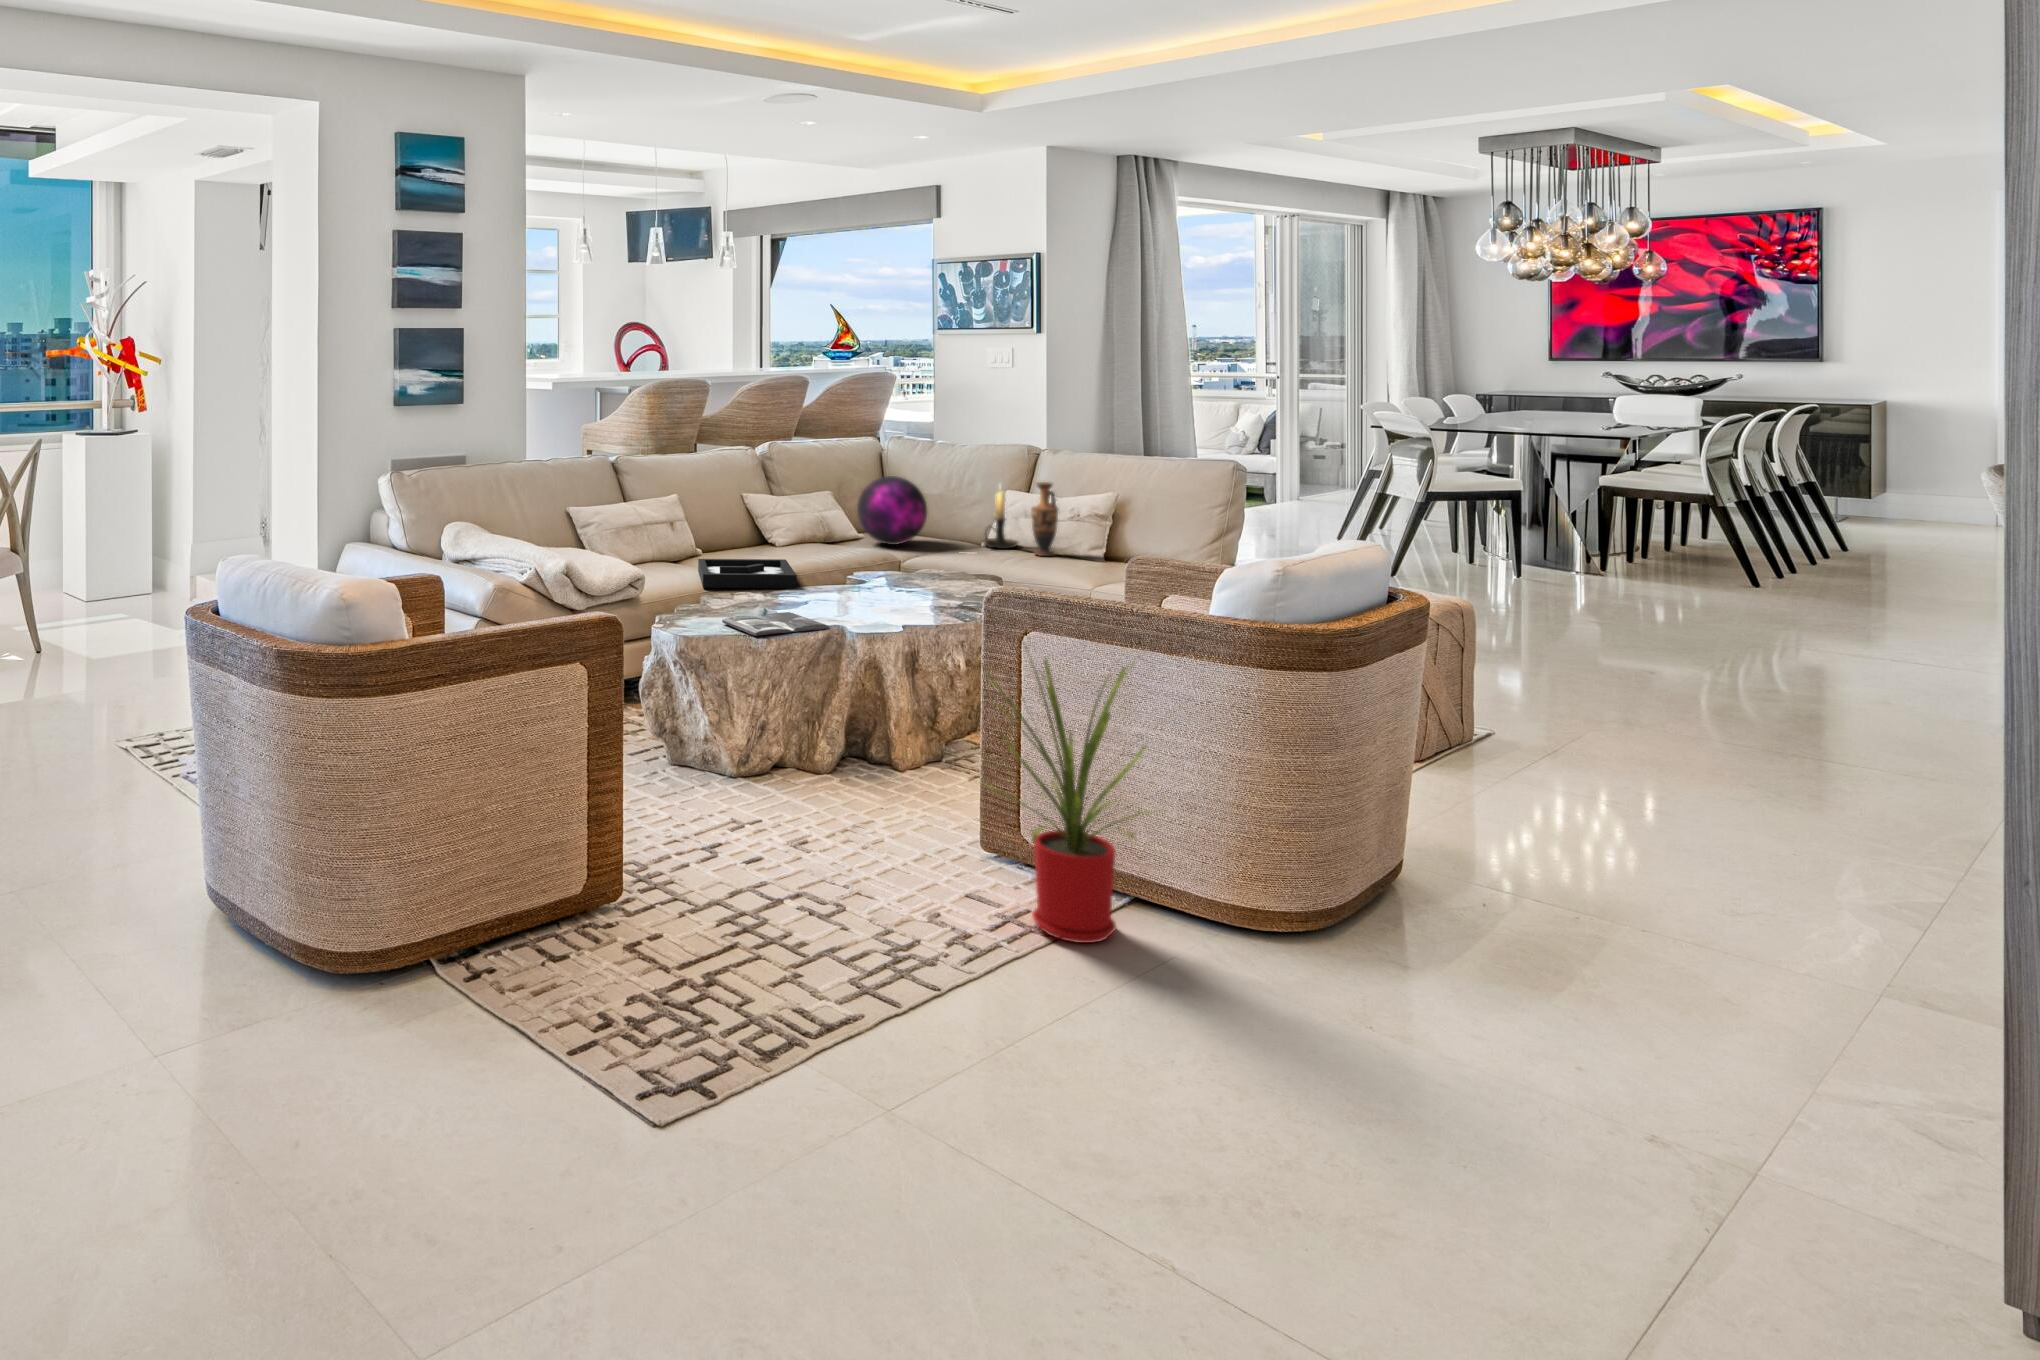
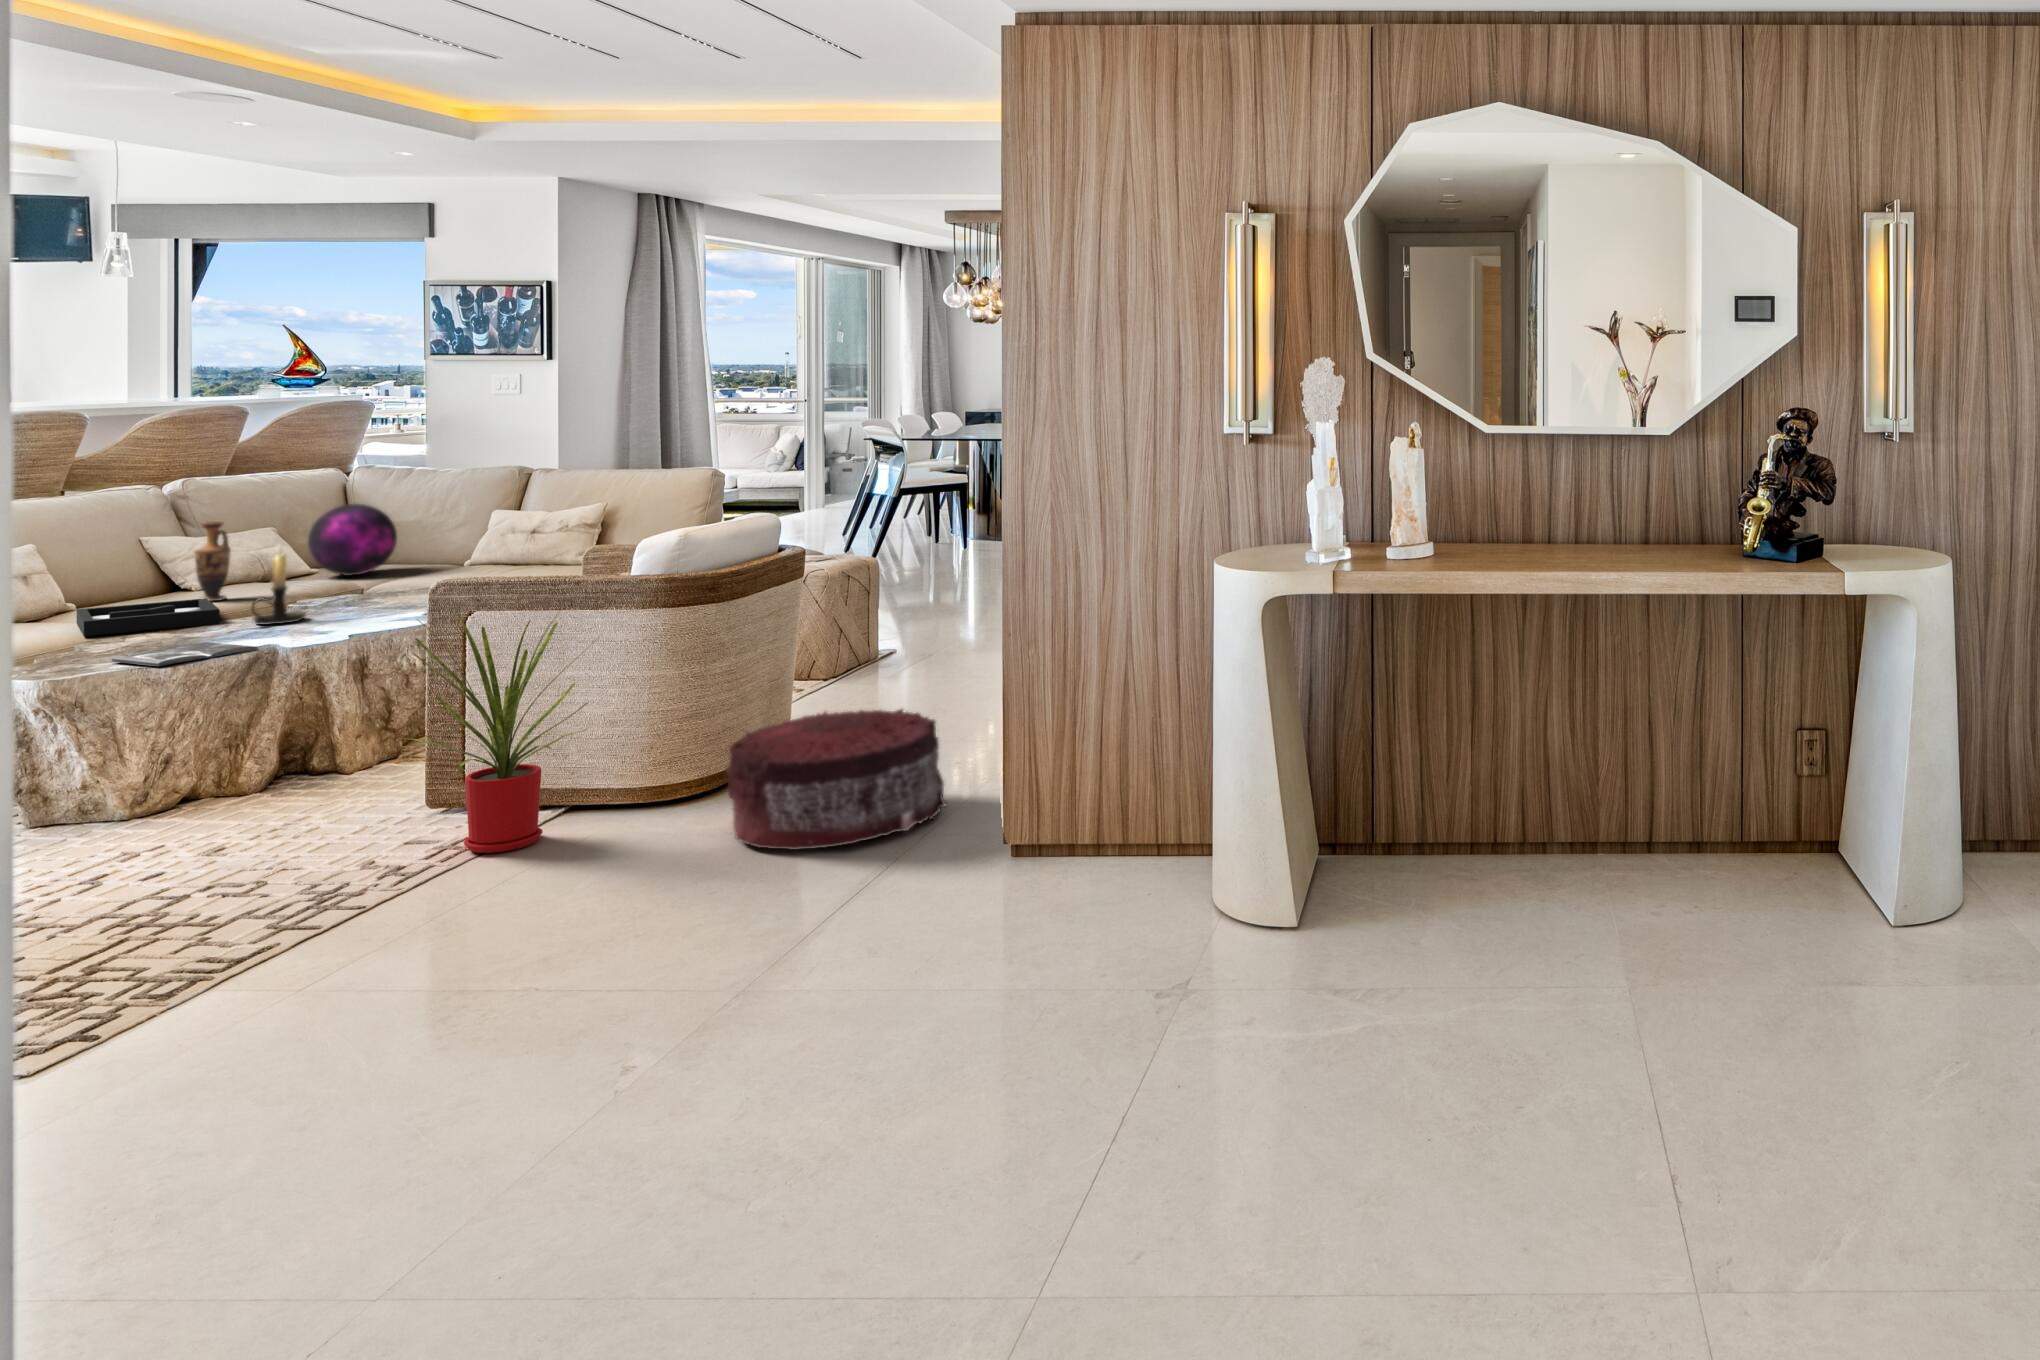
vase: present [1031,482,1058,556] -> present [194,521,231,601]
candle holder: present [983,485,1018,549] -> present [252,545,306,625]
pouf: none [1358,854,1733,1112] -> present [726,709,946,850]

